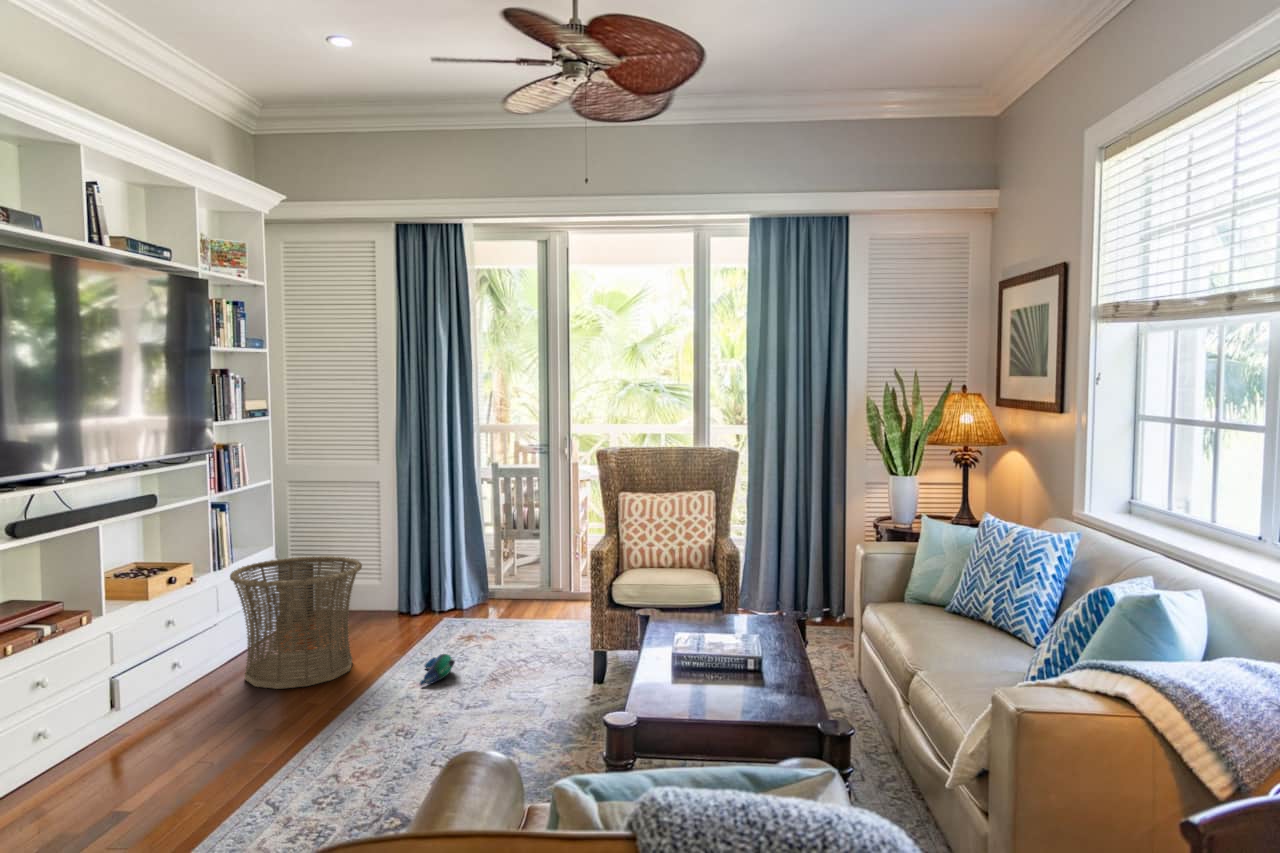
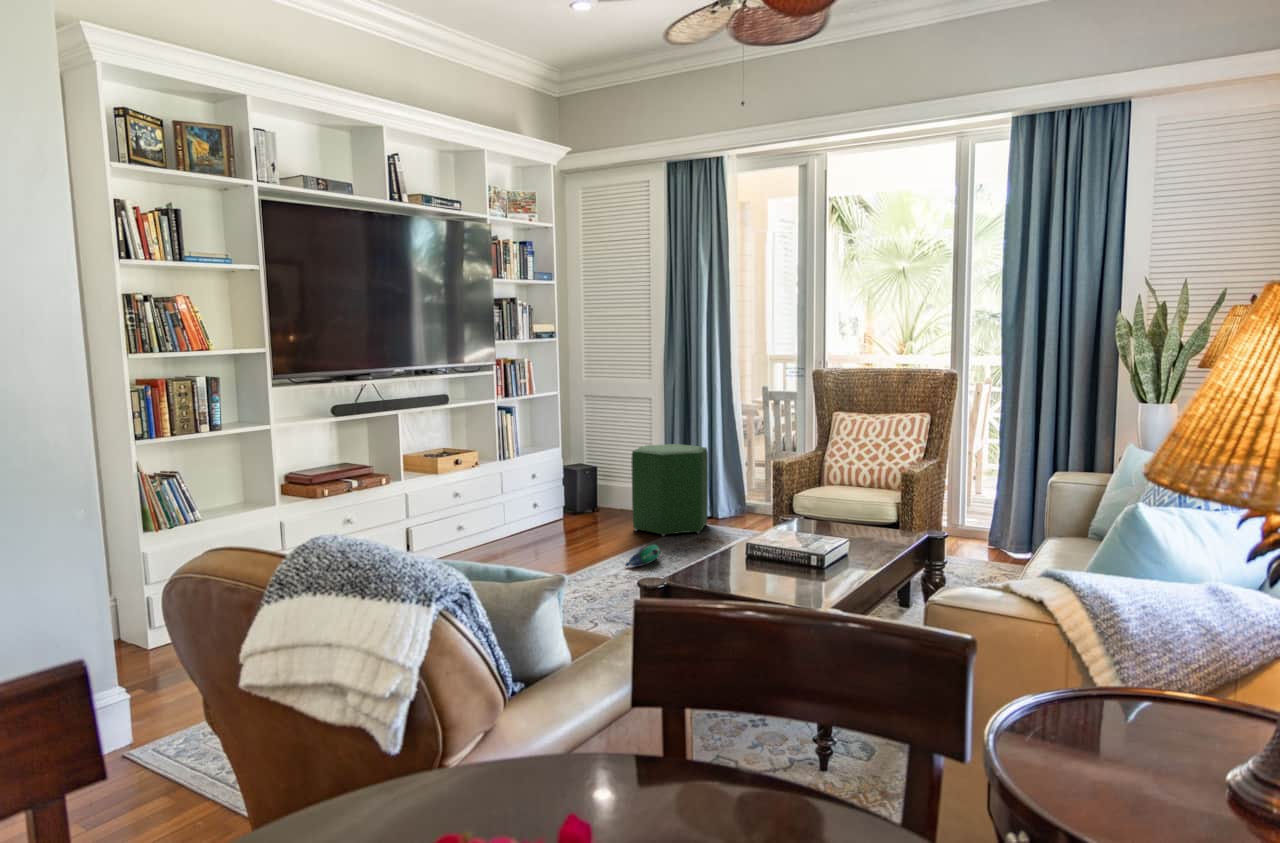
ottoman: none [383,532,467,639] -> present [631,444,708,536]
basket: present [230,556,362,689] -> none [498,453,600,555]

